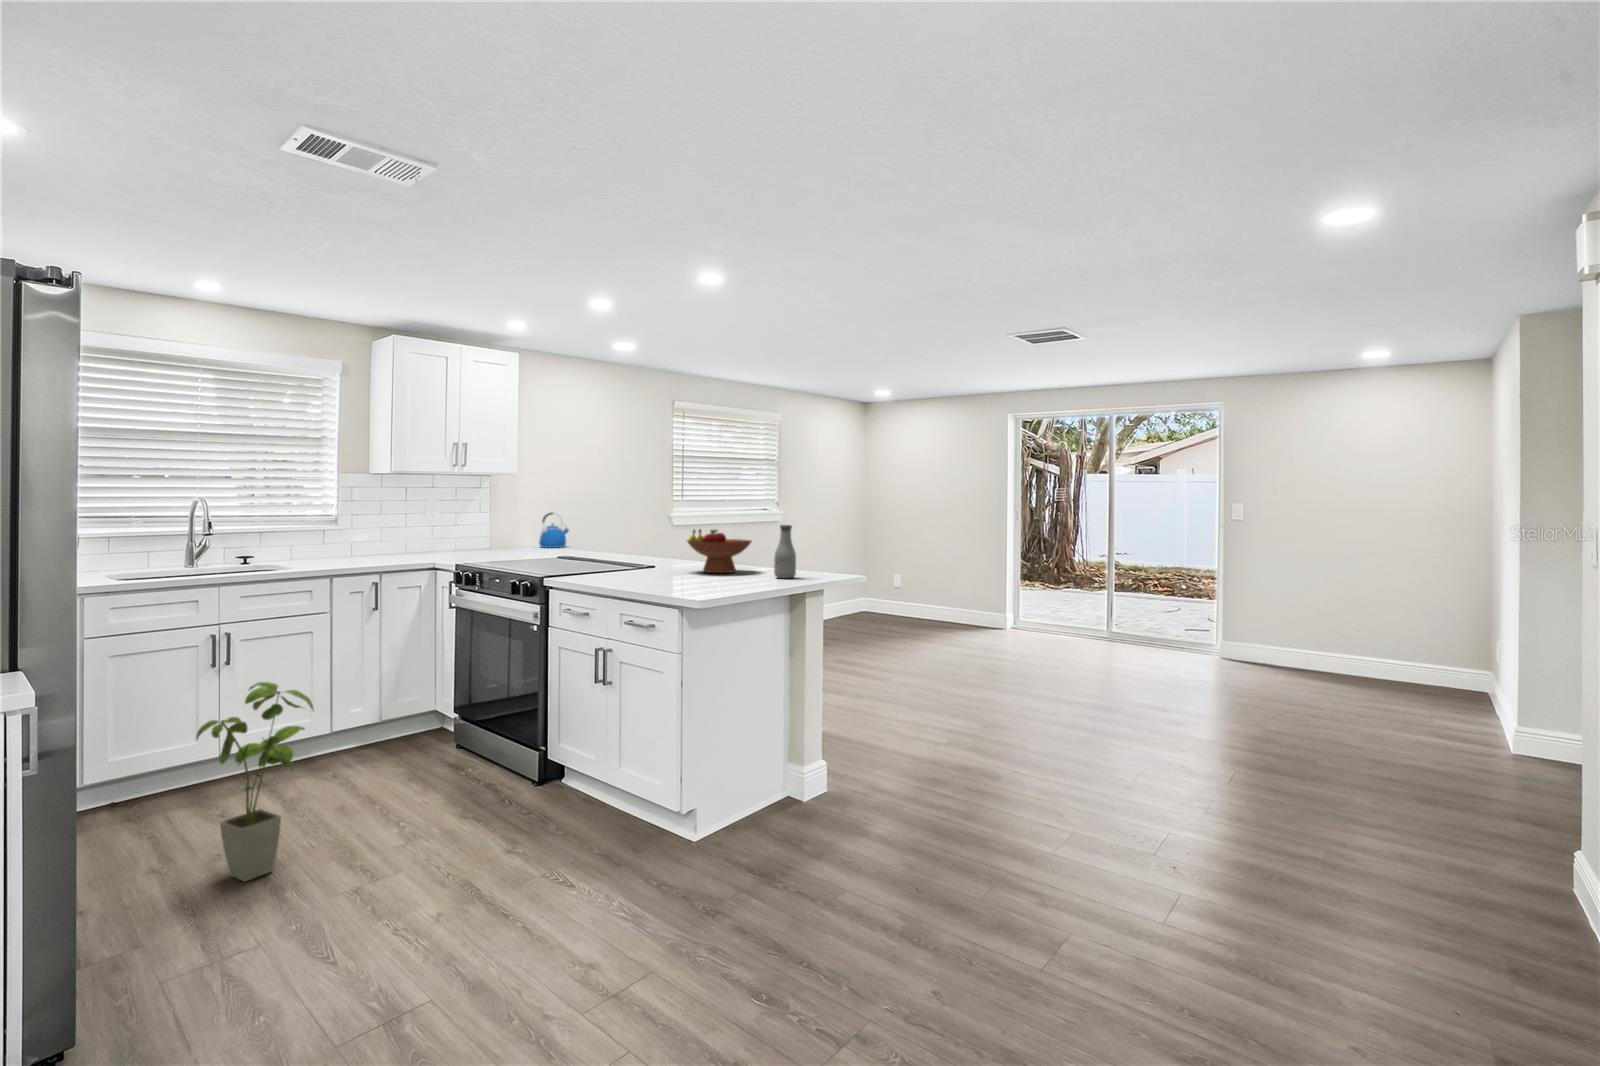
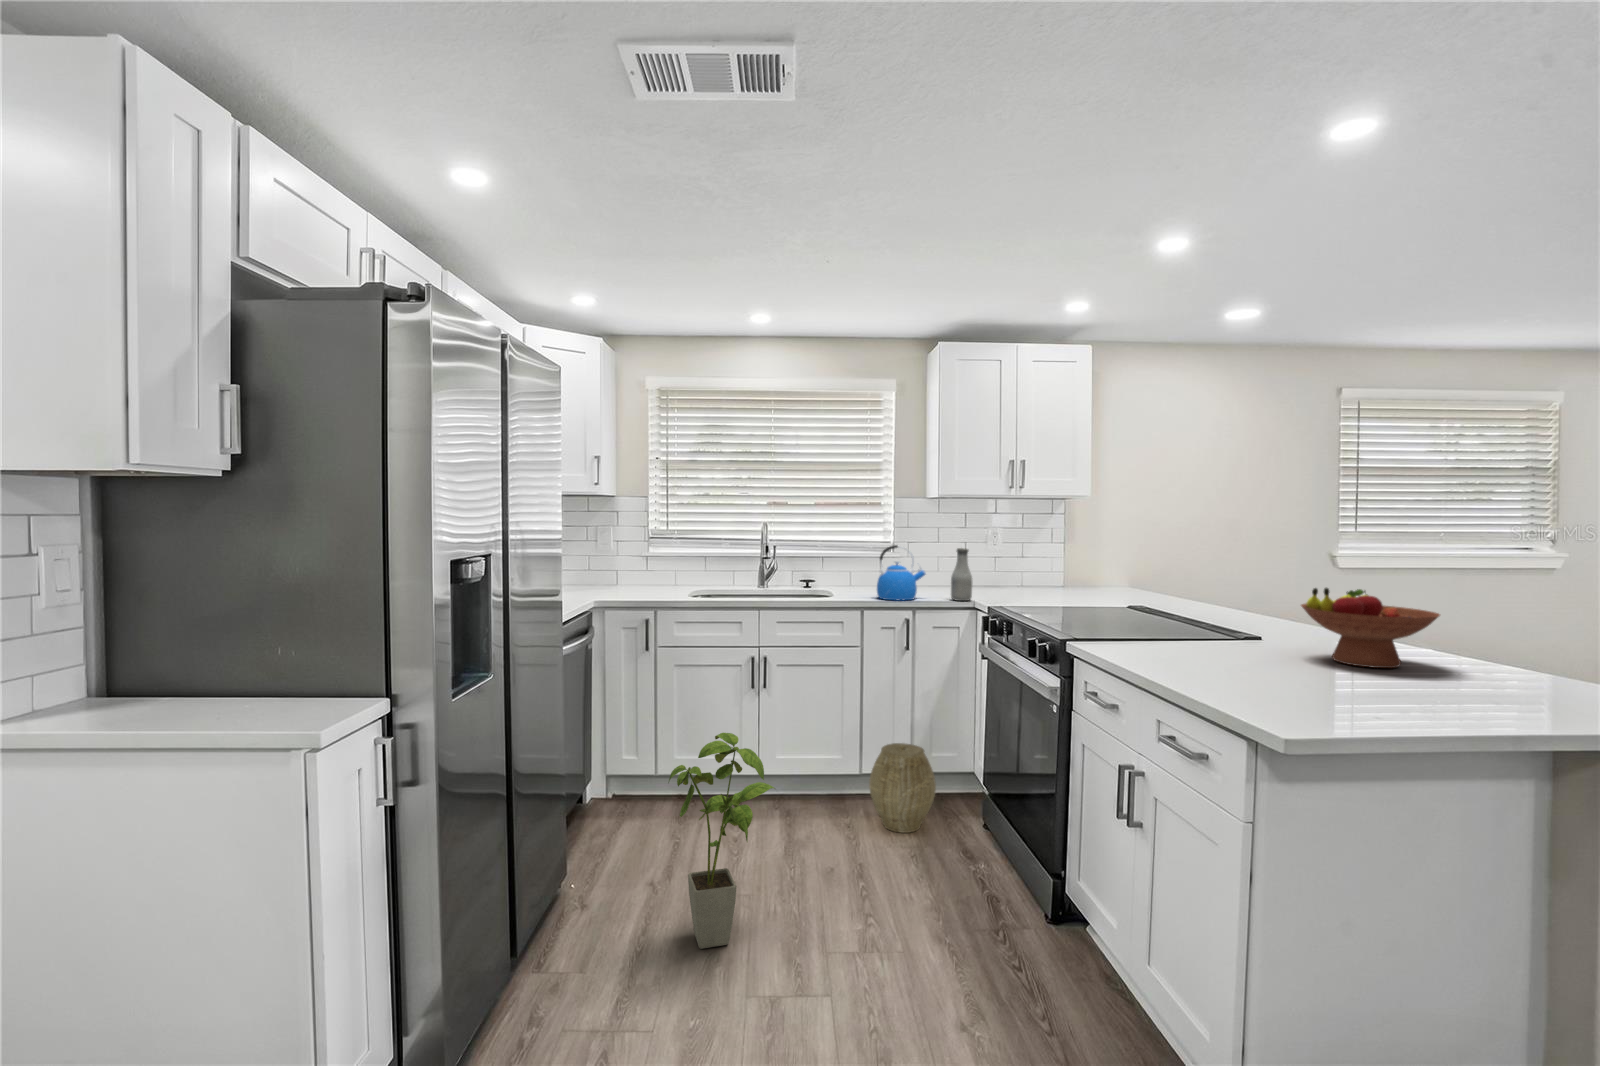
kettle: present [539,513,569,548] -> present [877,545,926,600]
bottle: present [774,525,796,578] -> present [951,548,972,601]
woven basket: none [355,691,420,767] -> present [869,743,936,833]

